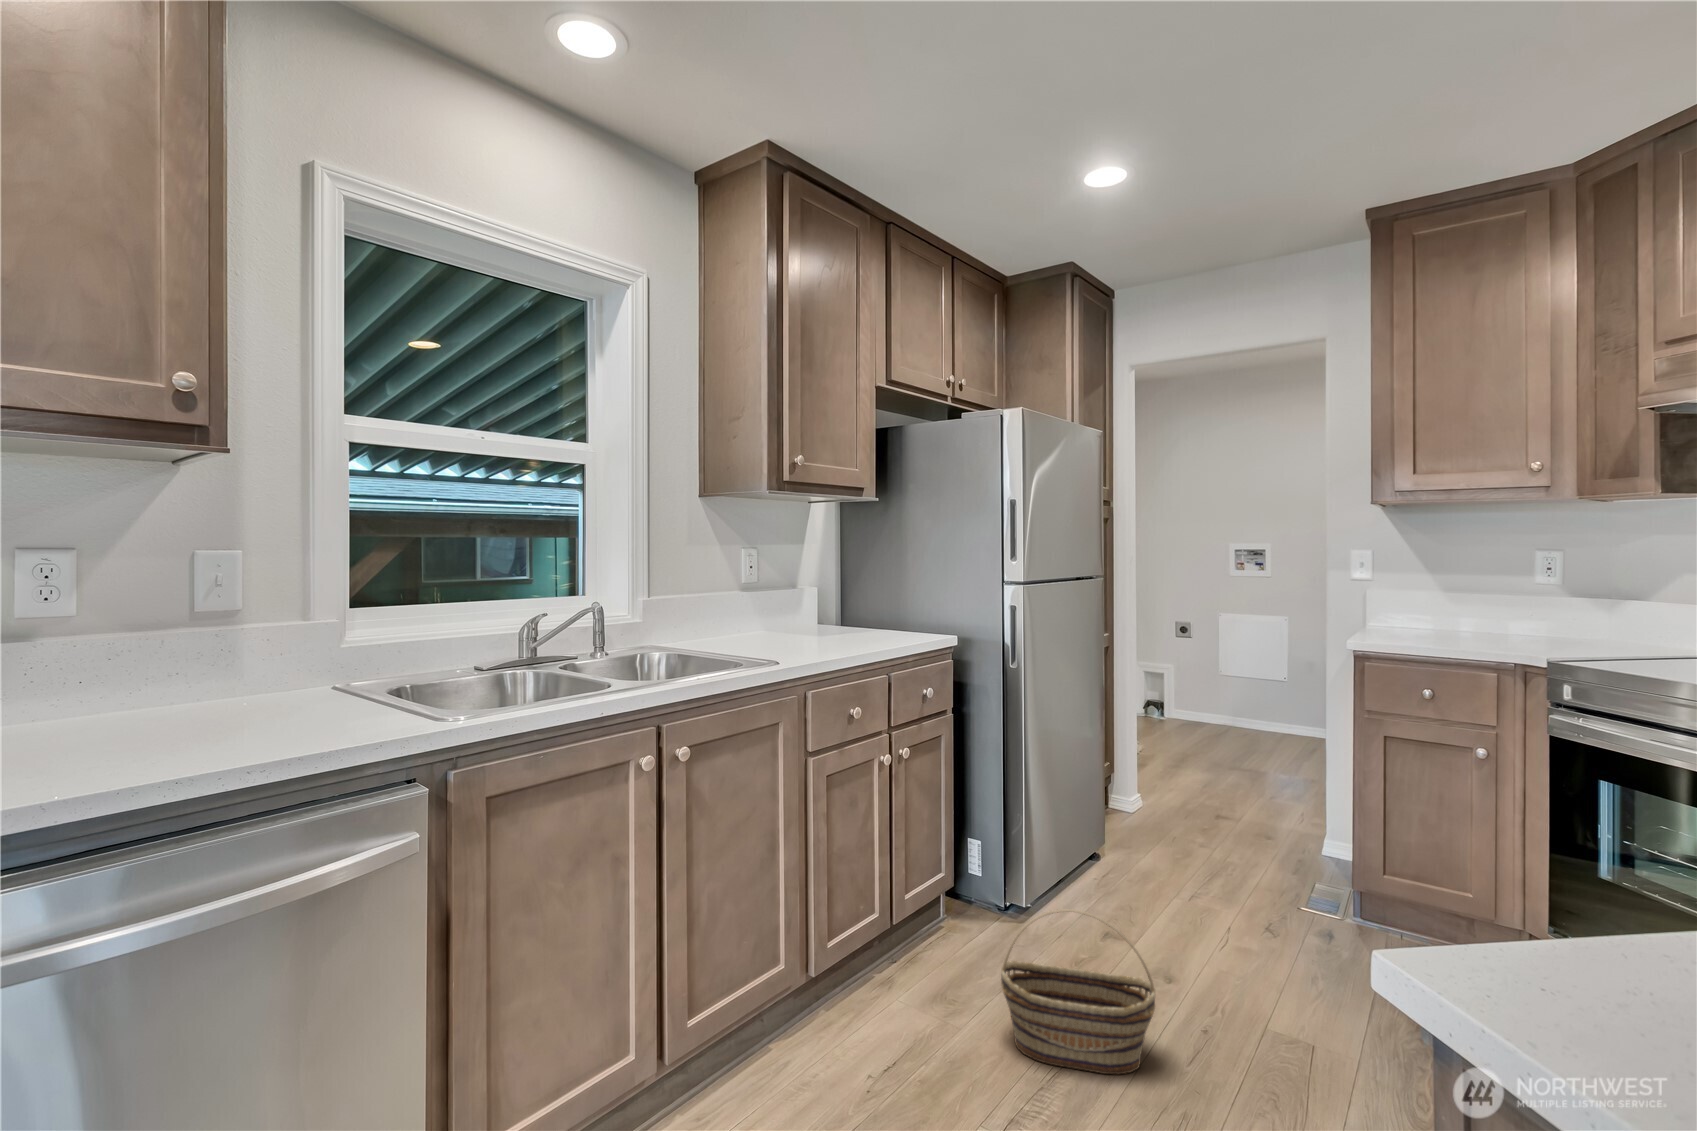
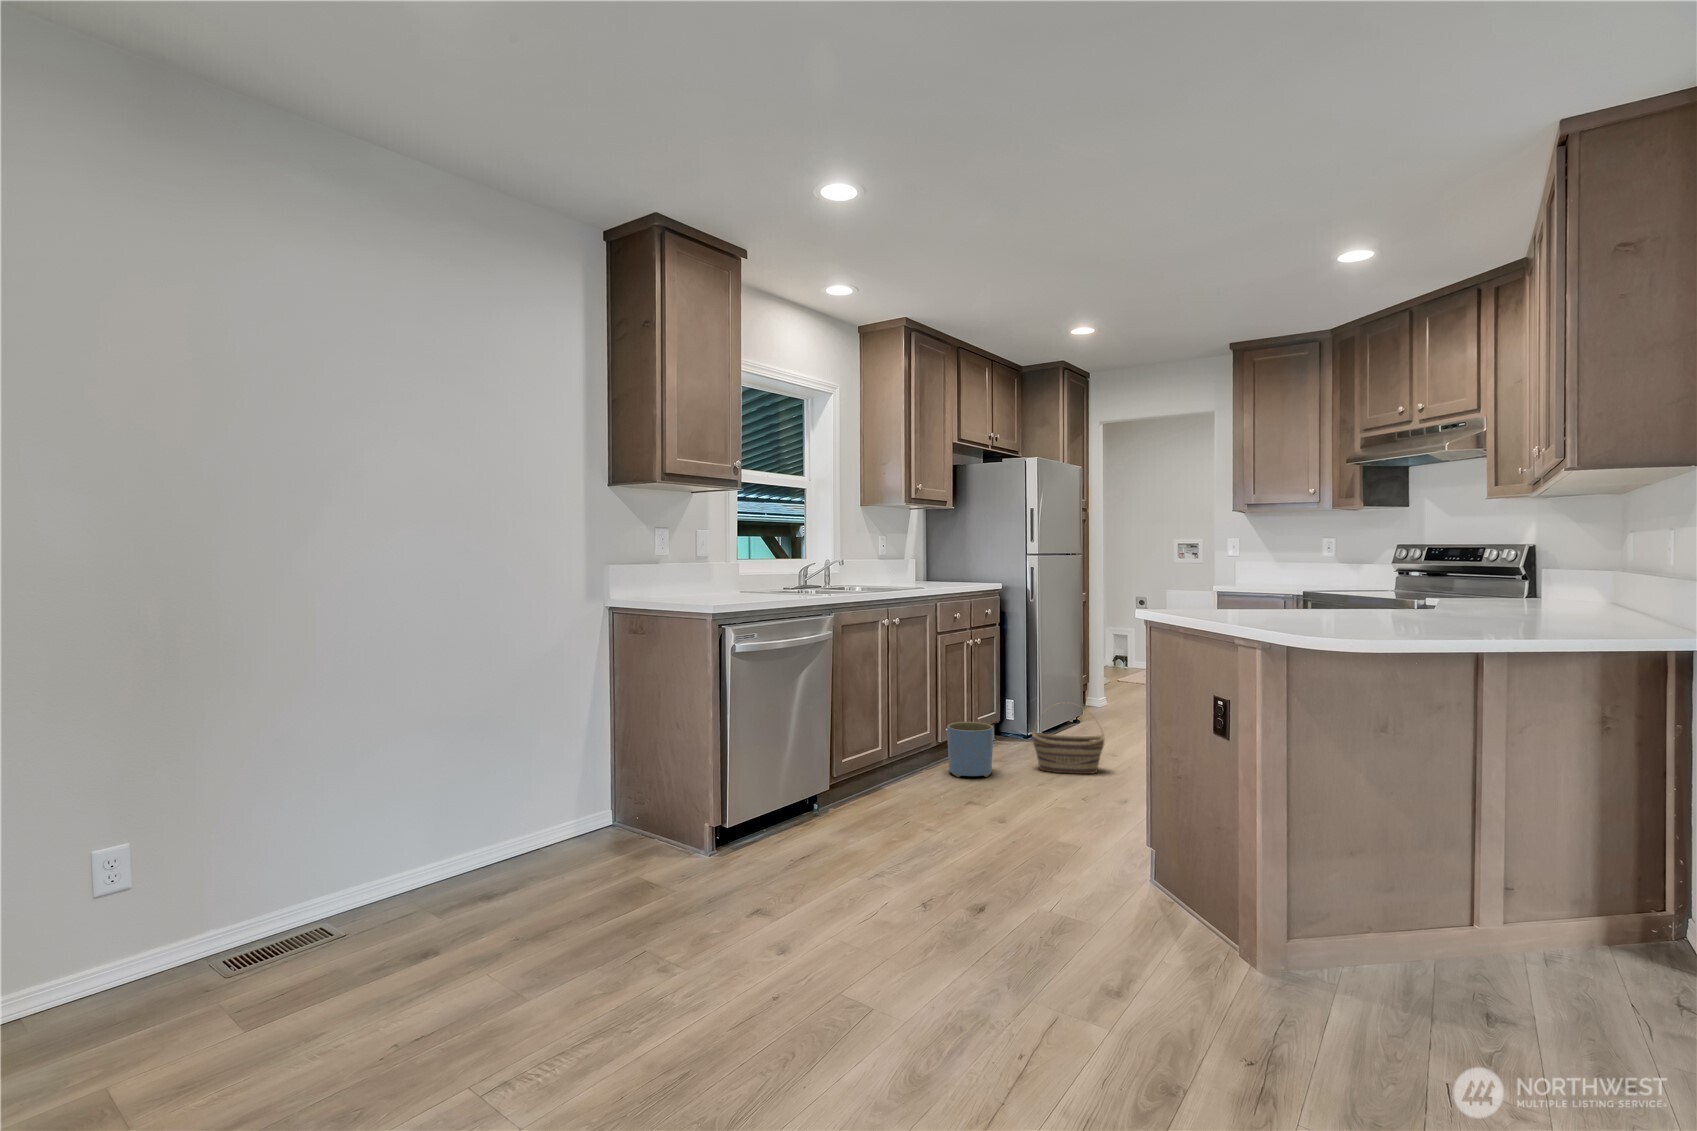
planter: none [817,937,914,1086] -> present [947,722,993,777]

